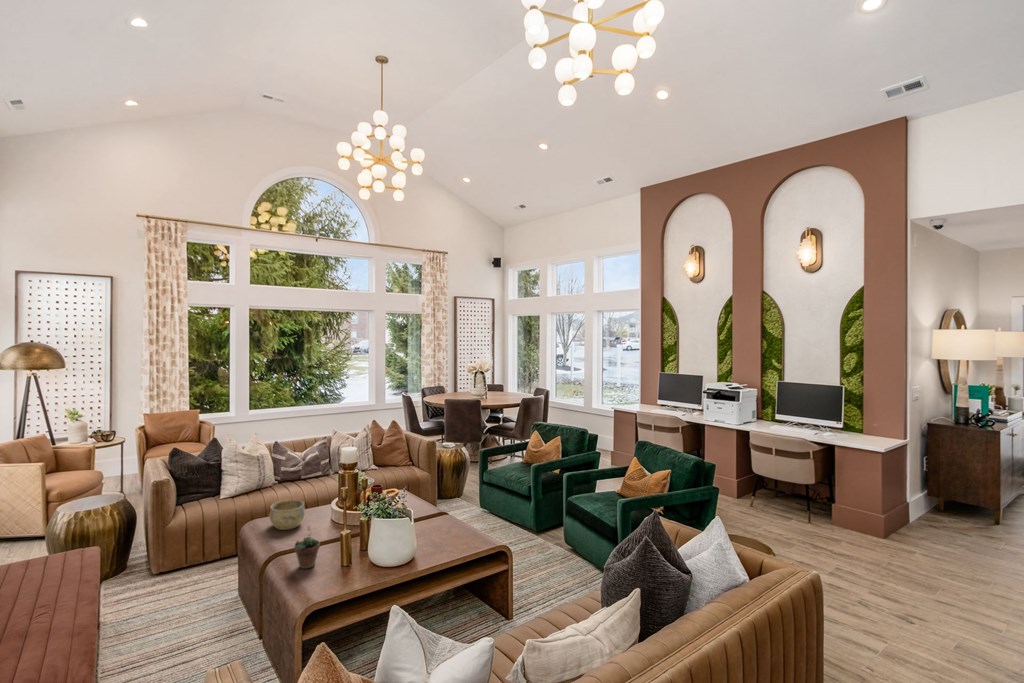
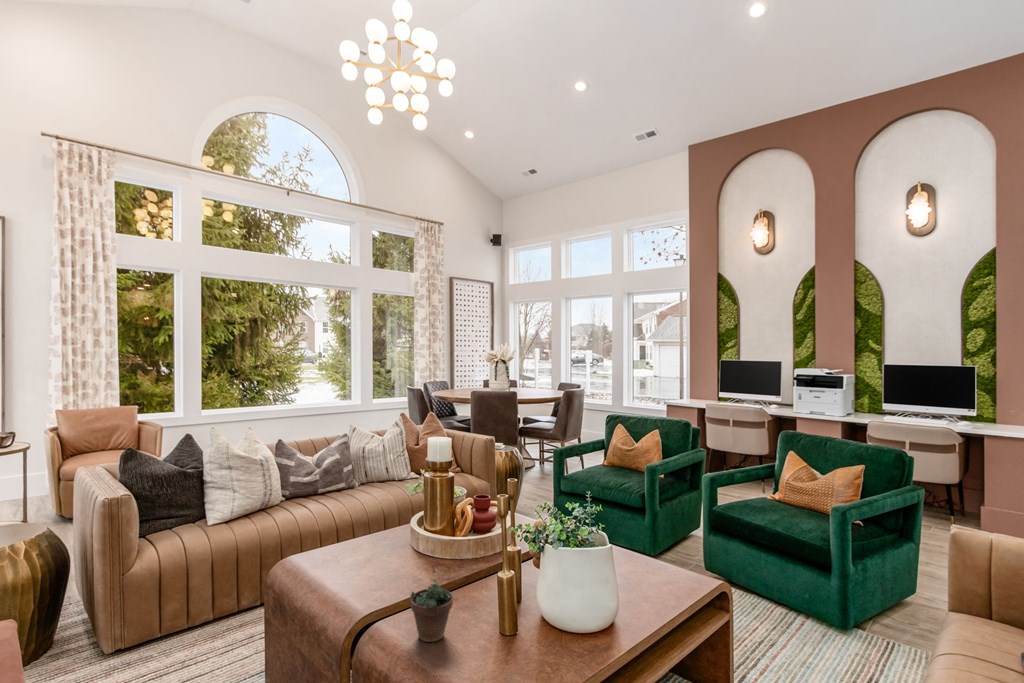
ceramic bowl: present [269,500,305,530] -> none [320,522,375,572]

